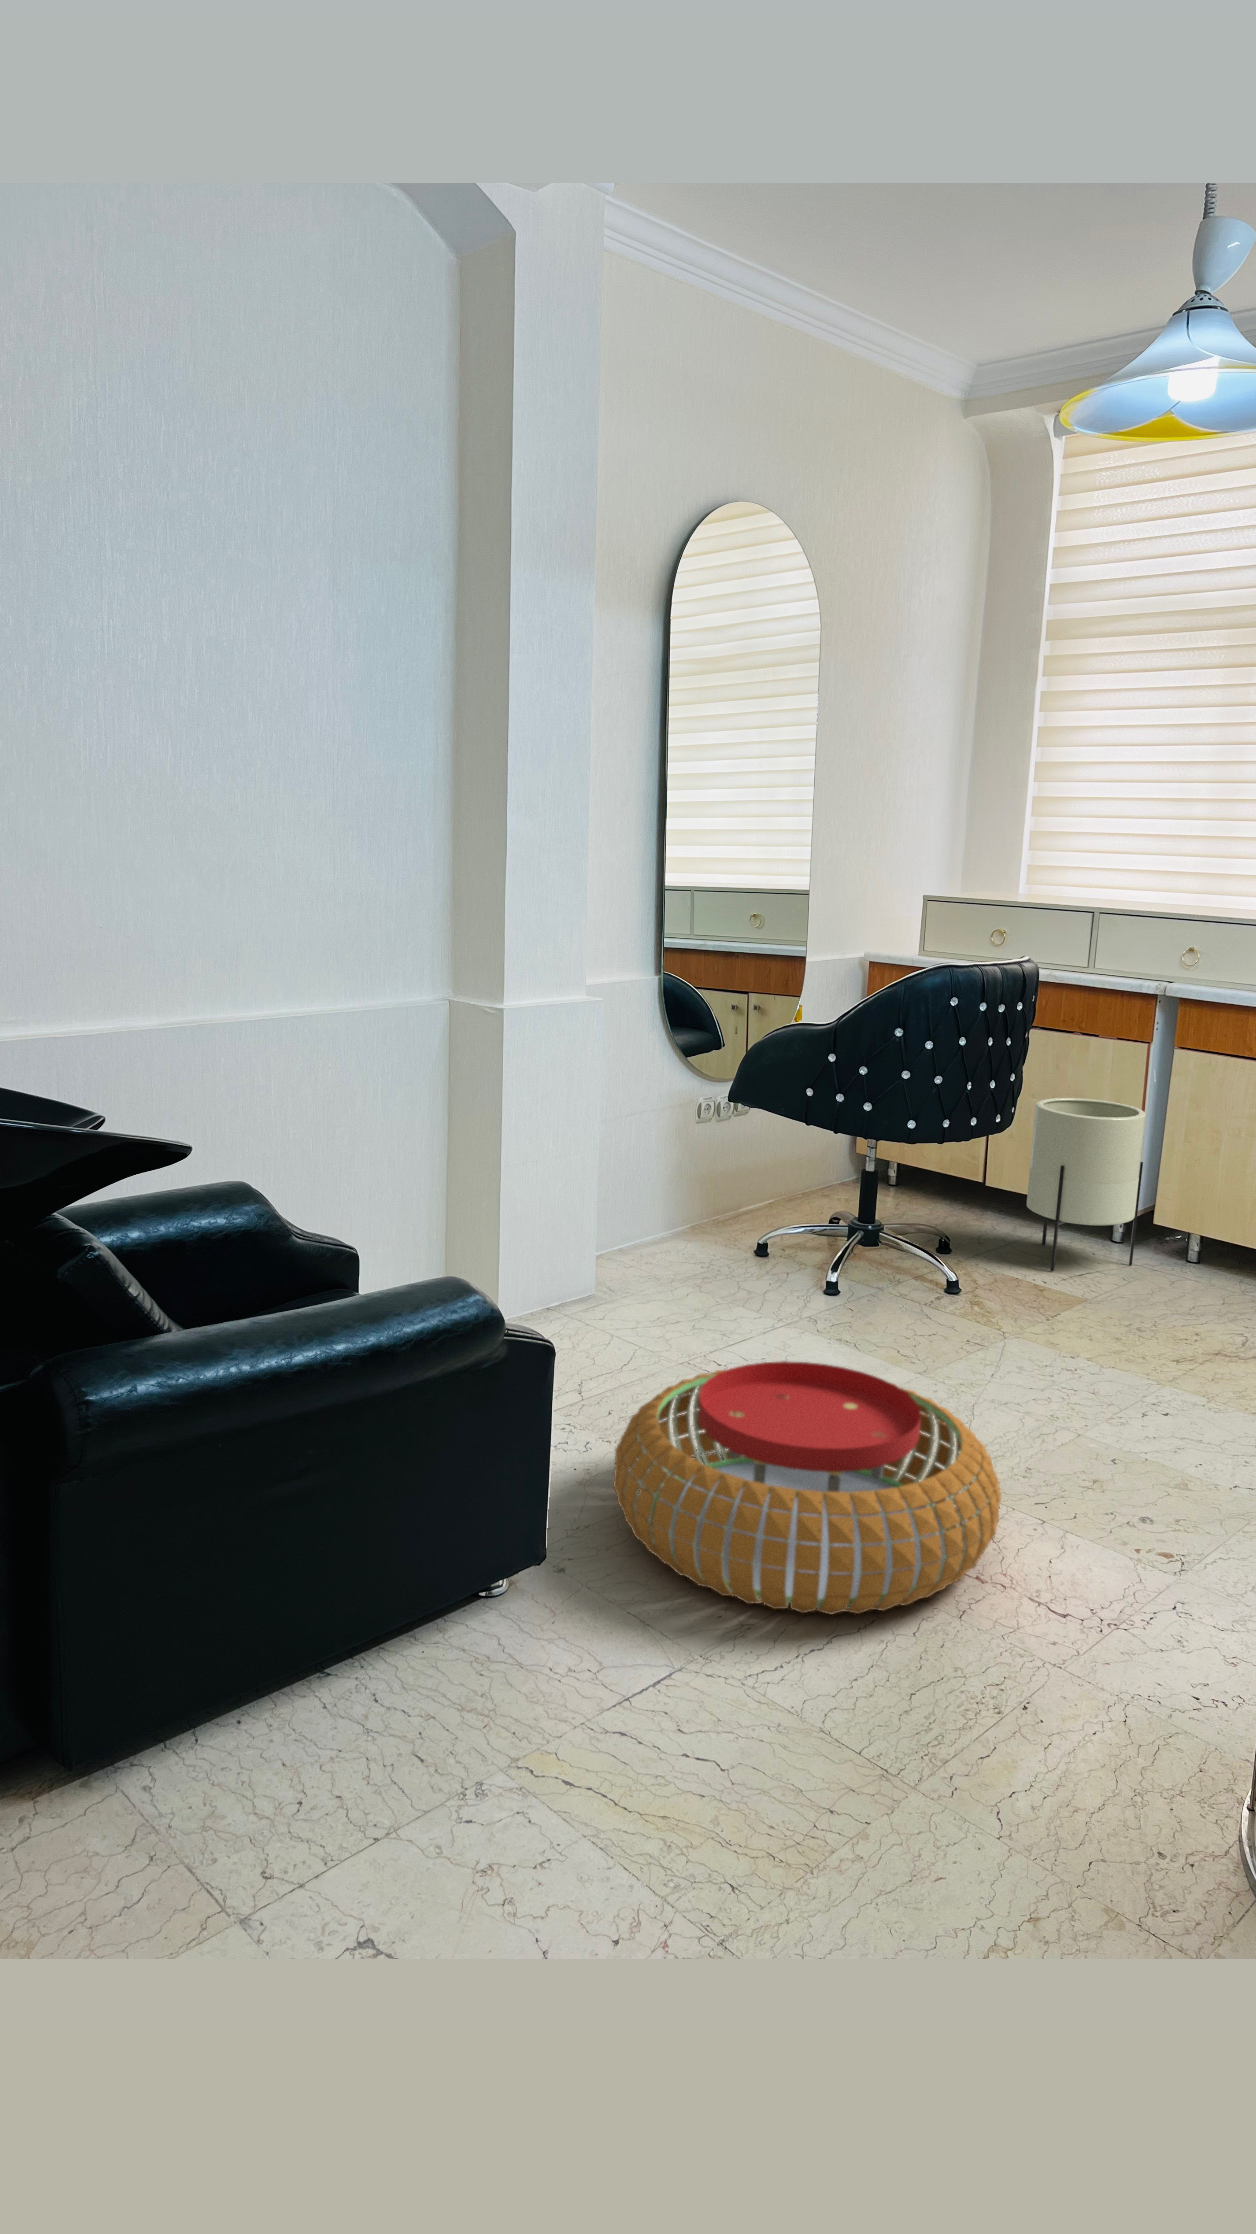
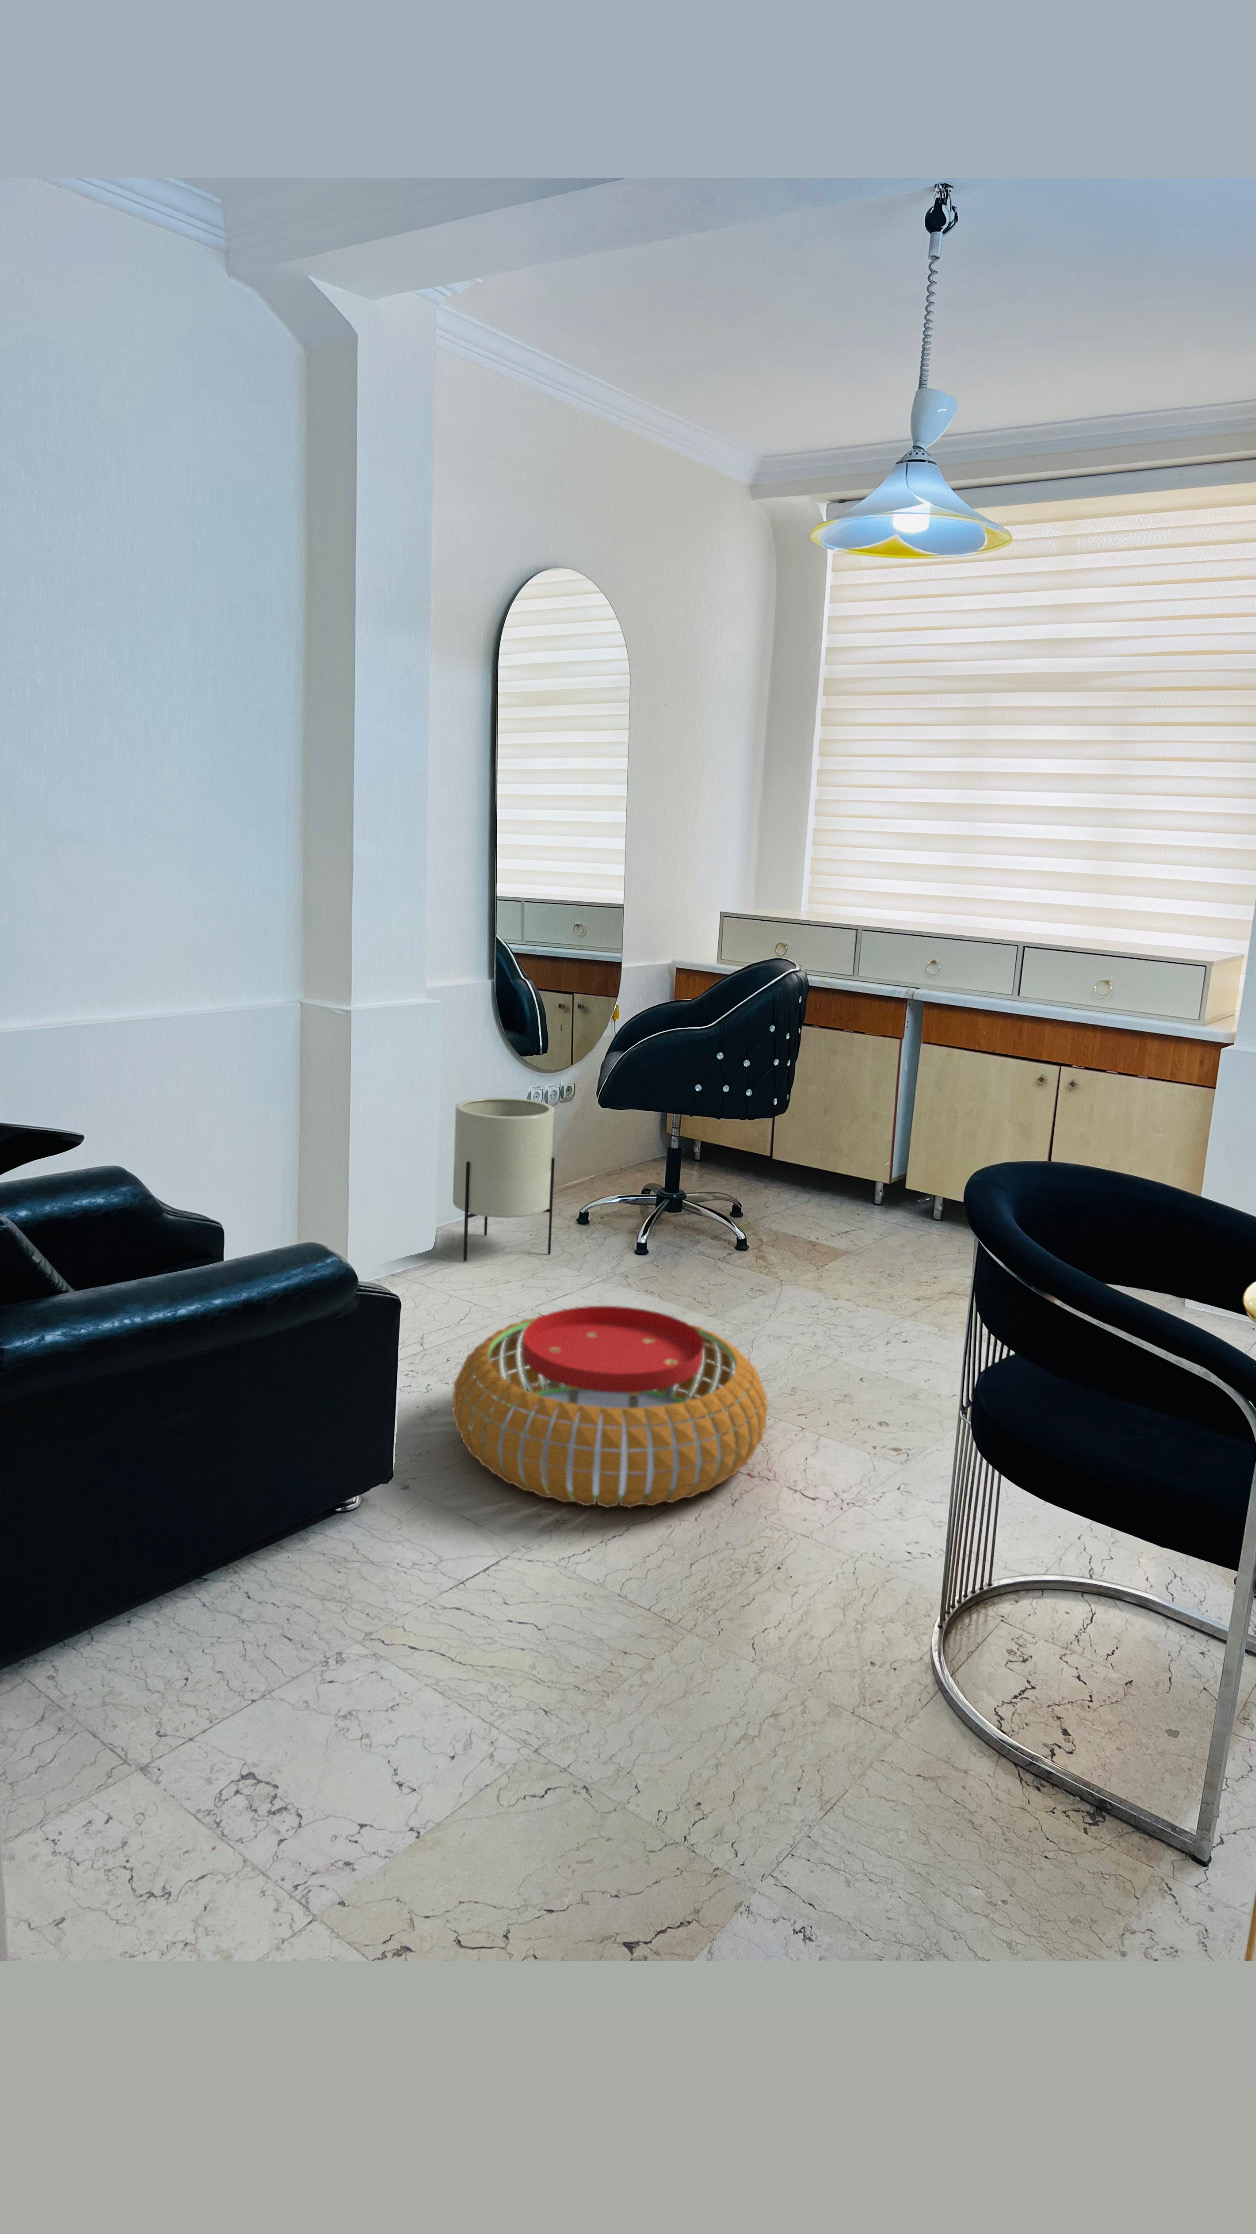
planter: present [1027,1098,1146,1271] -> present [453,1098,555,1261]

